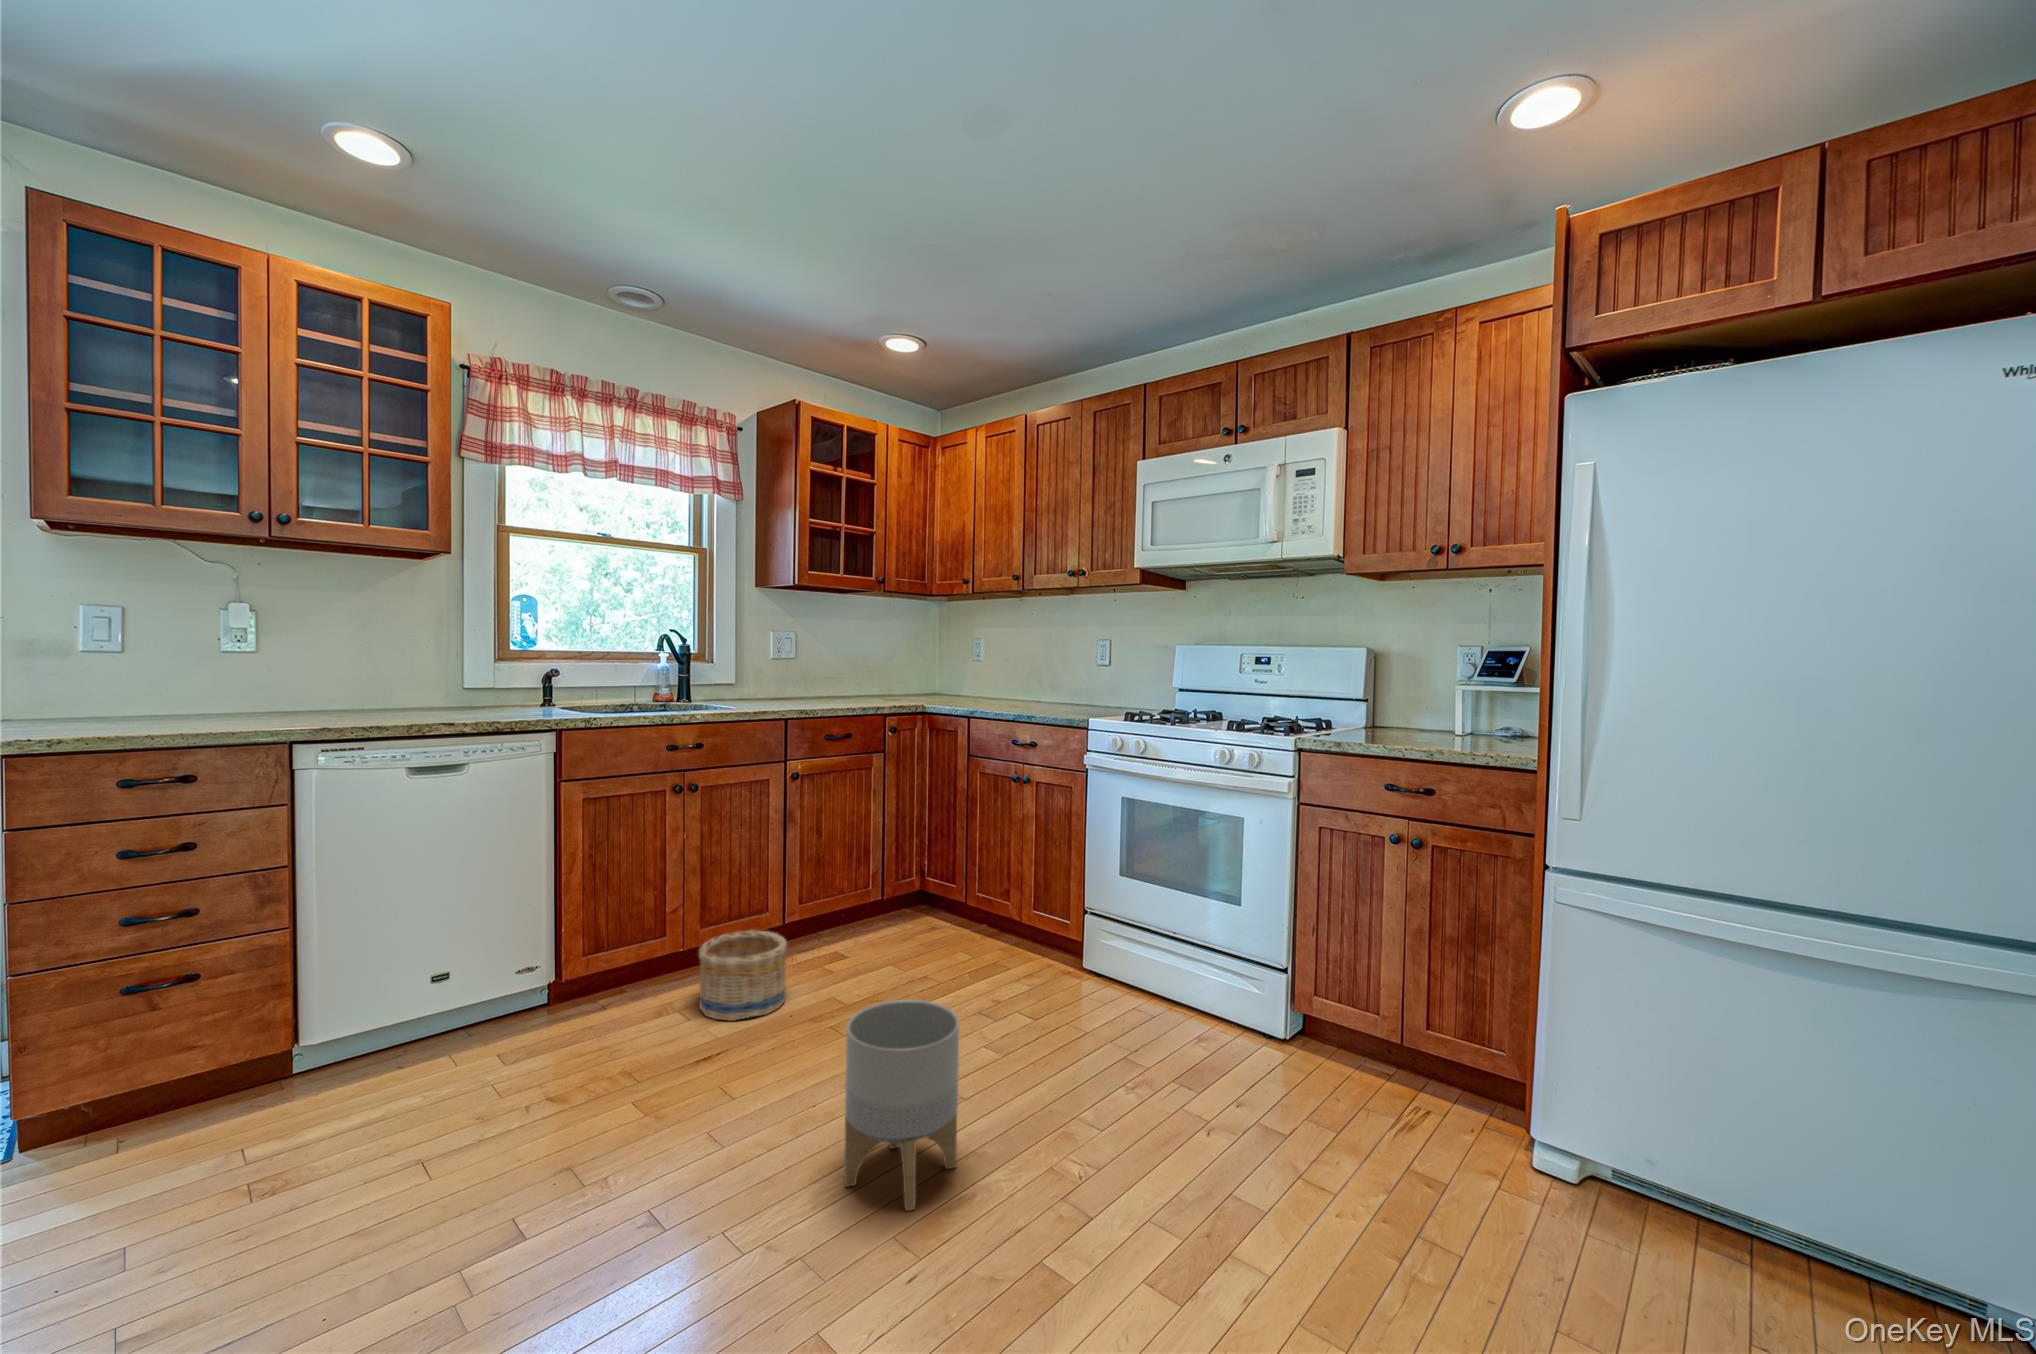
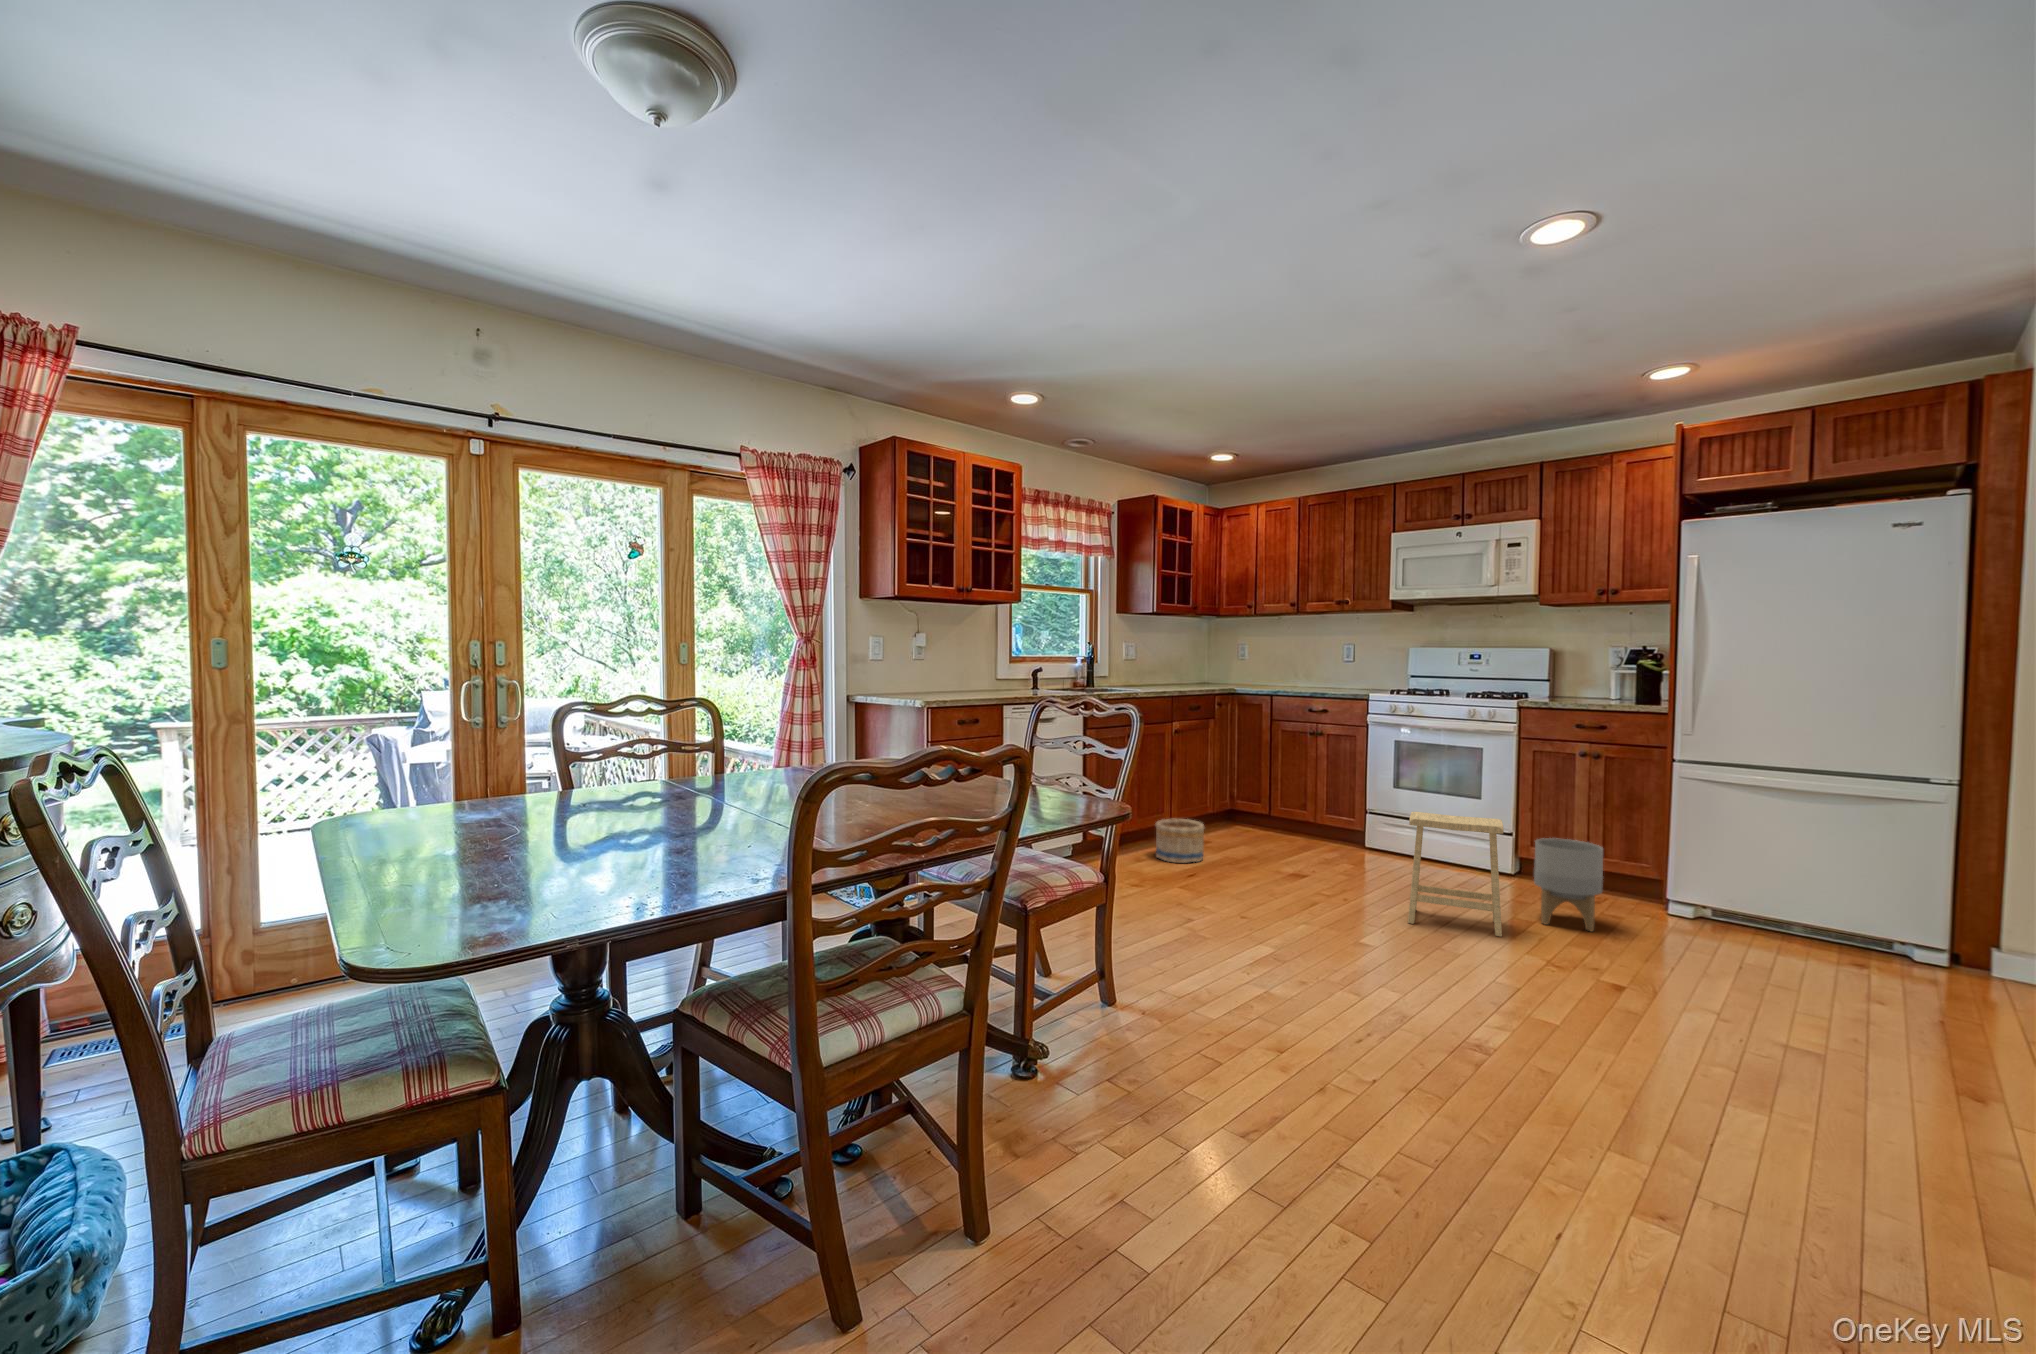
footstool: none [989,979,1192,1297] -> present [1408,812,1504,937]
planter: present [844,1000,959,1211] -> present [1534,838,1603,931]

